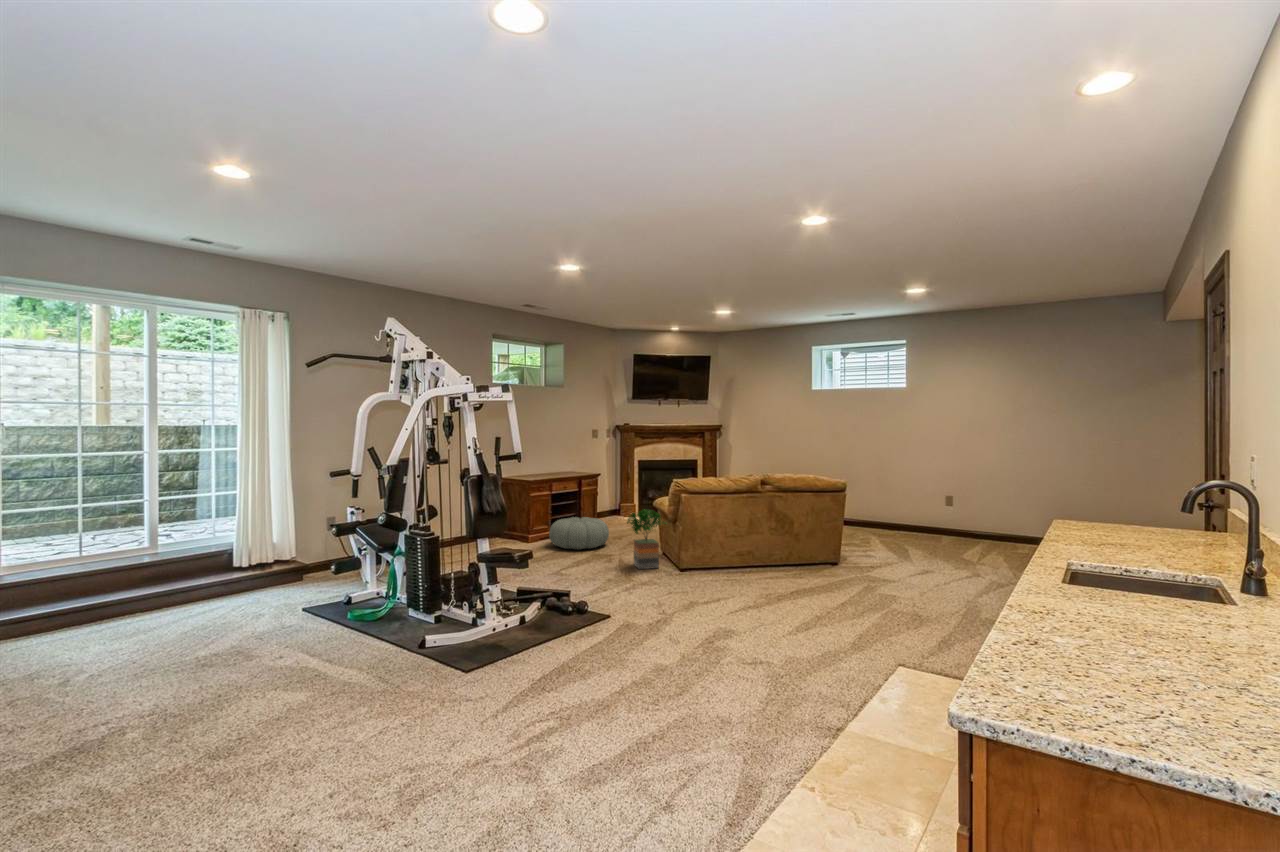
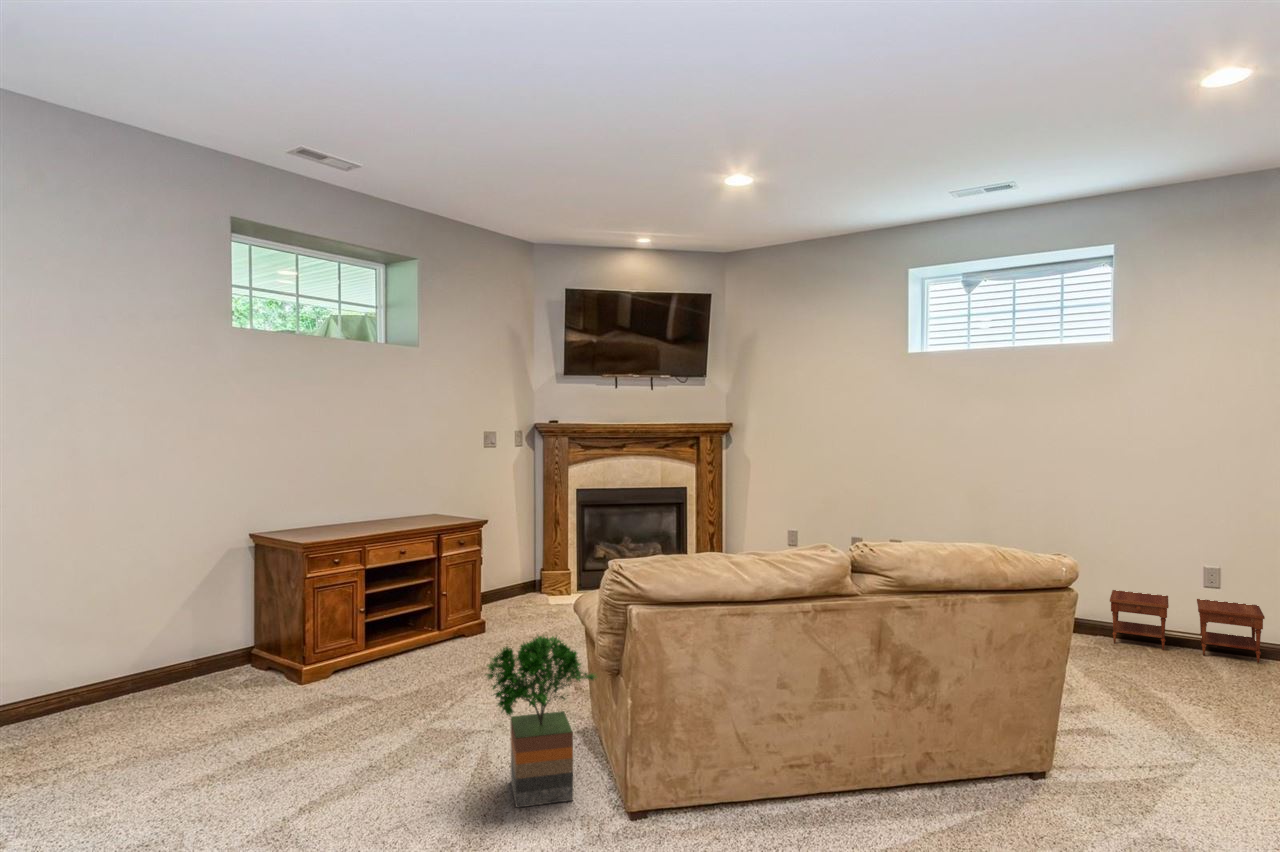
side table: none [902,508,971,539] -> present [1110,590,1265,663]
pouf: present [549,517,609,550] -> none [336,625,479,714]

